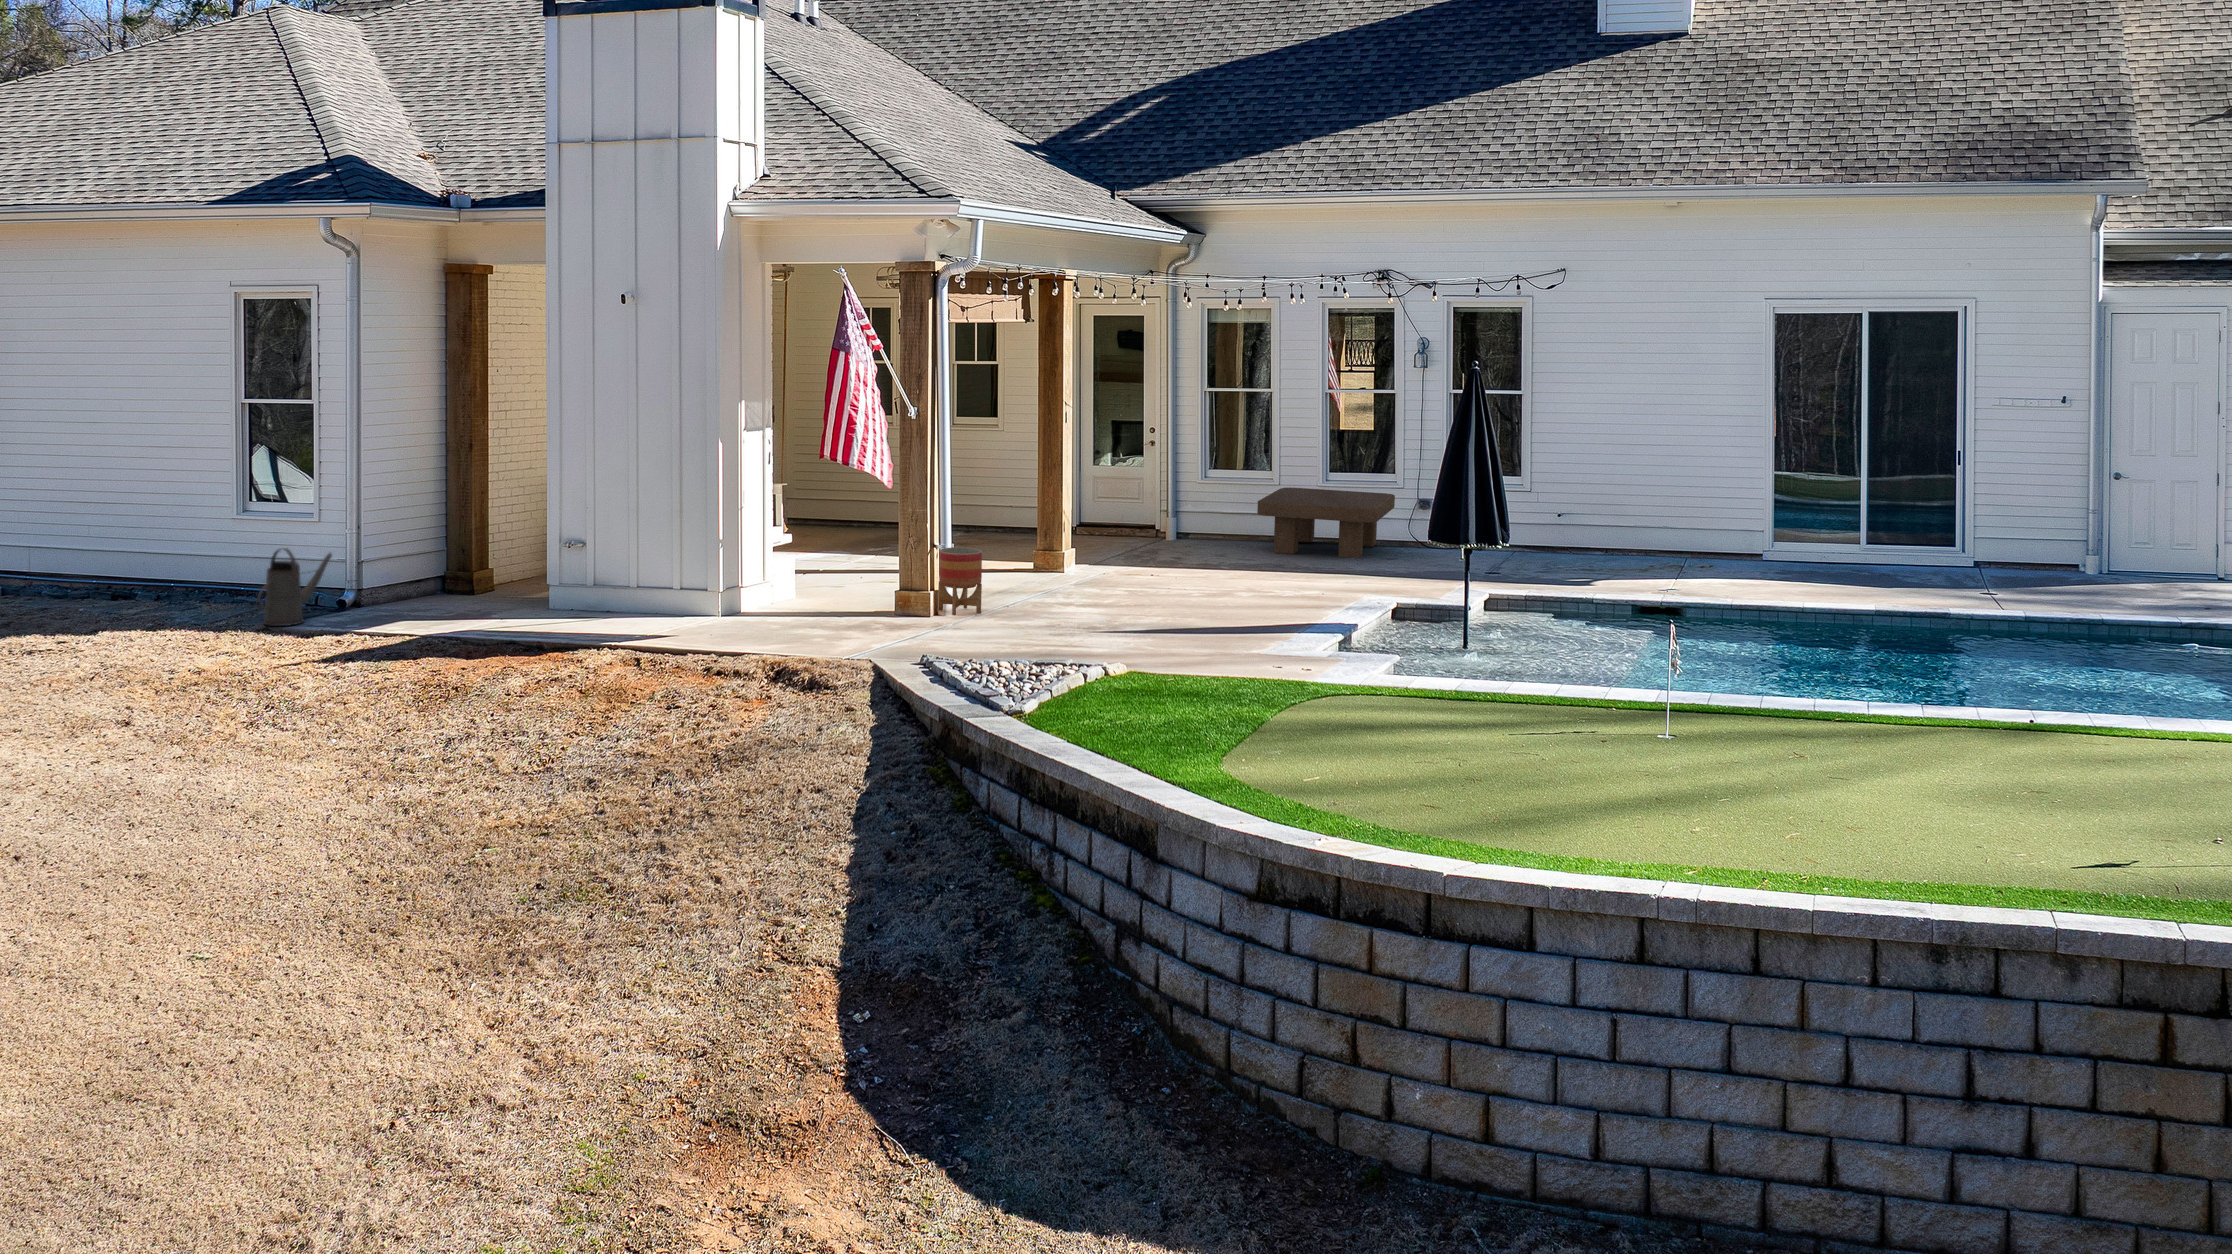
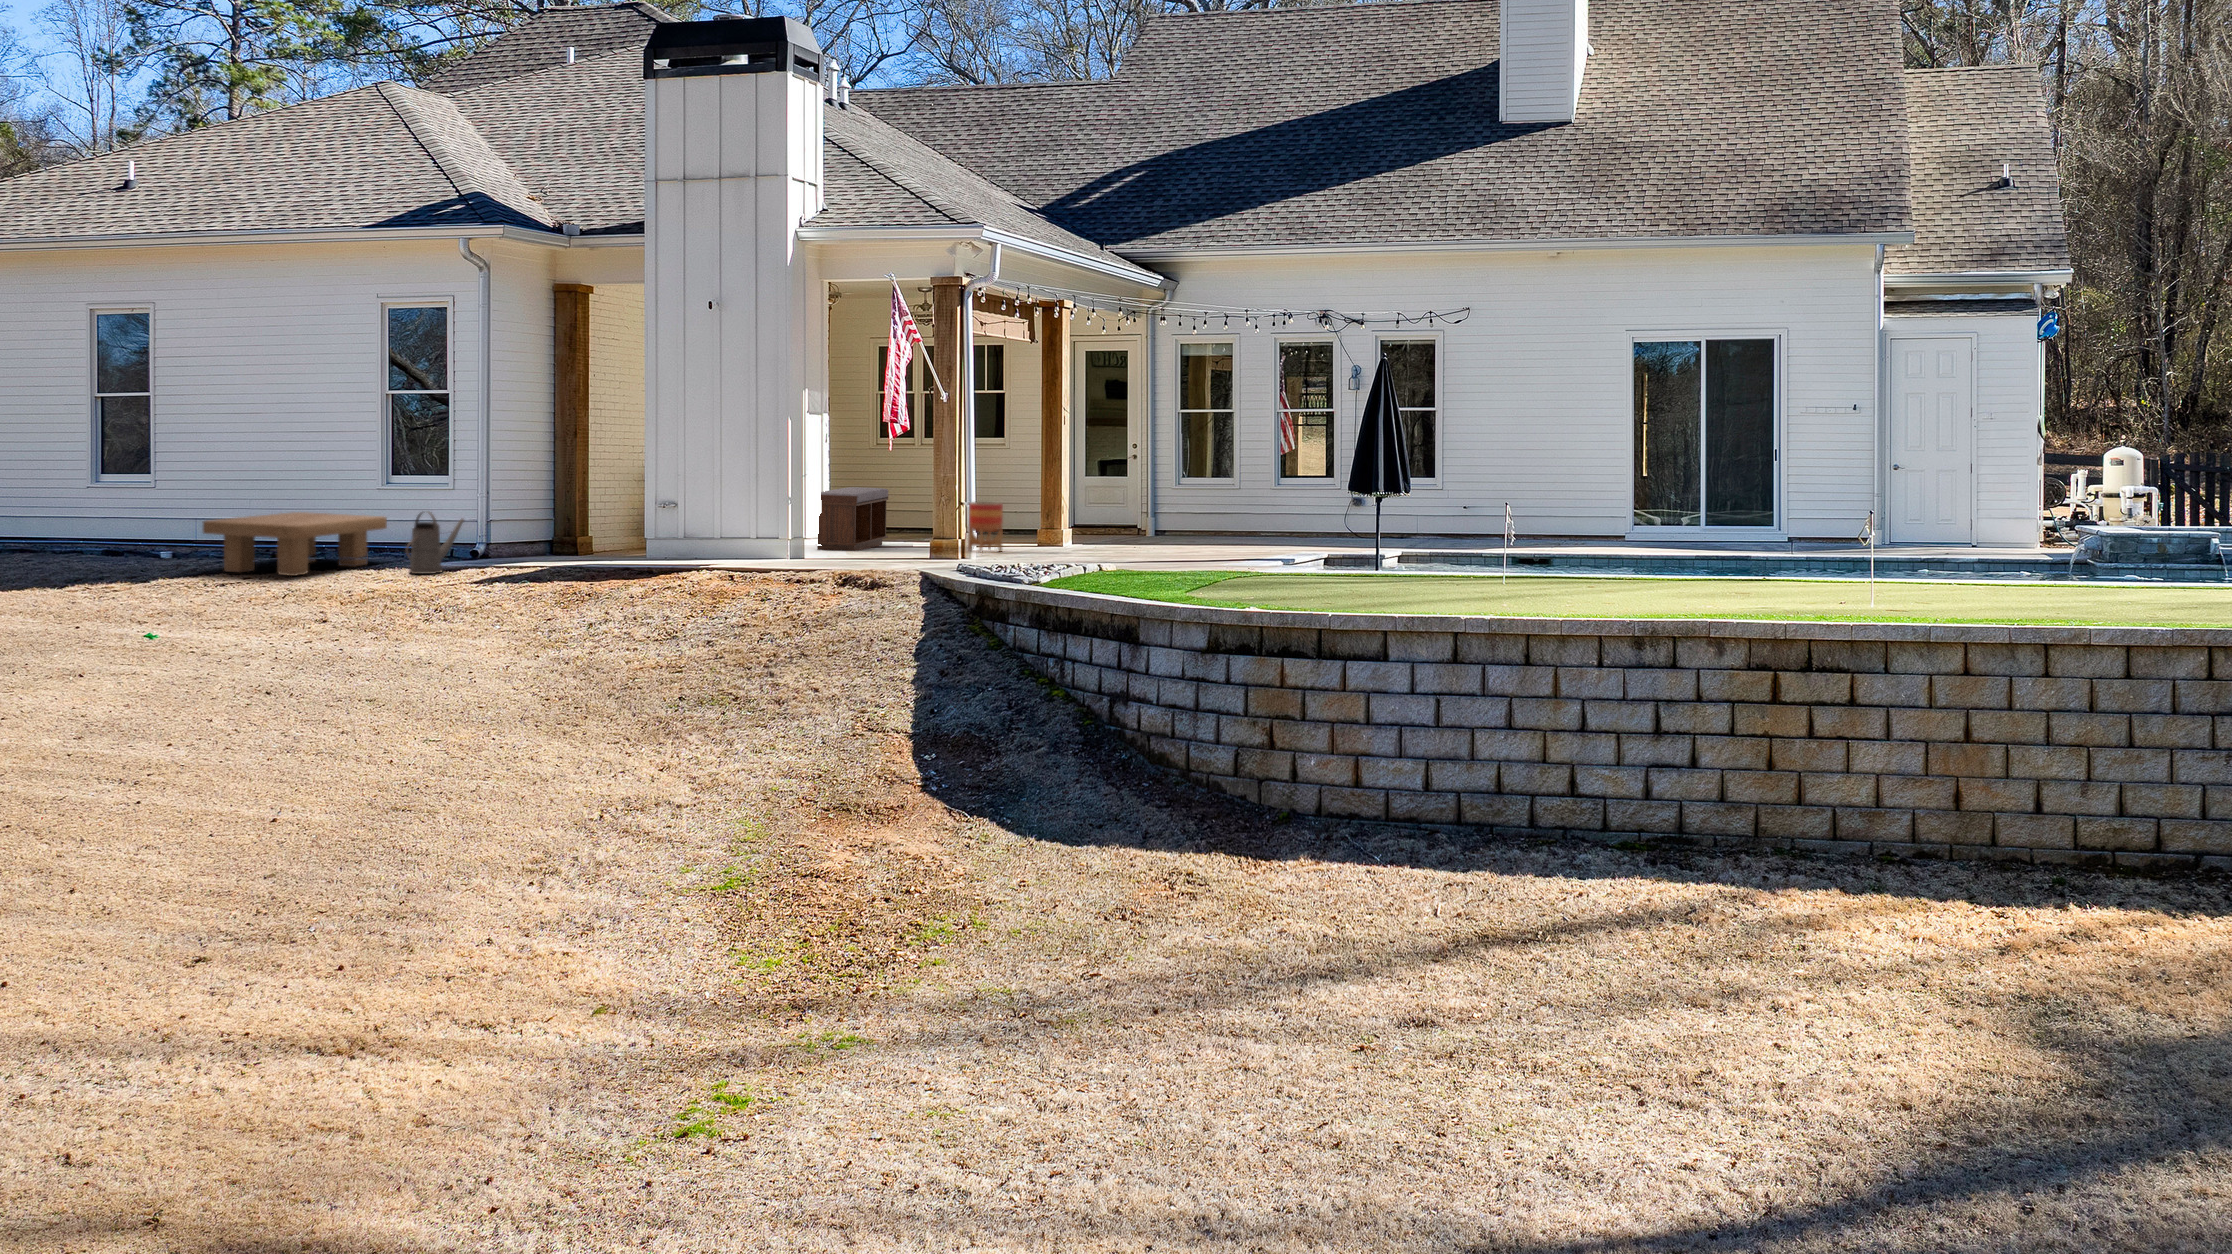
coffee table: present [1257,488,1395,558] -> present [203,512,387,576]
bench: none [745,522,841,611] -> present [817,487,888,551]

